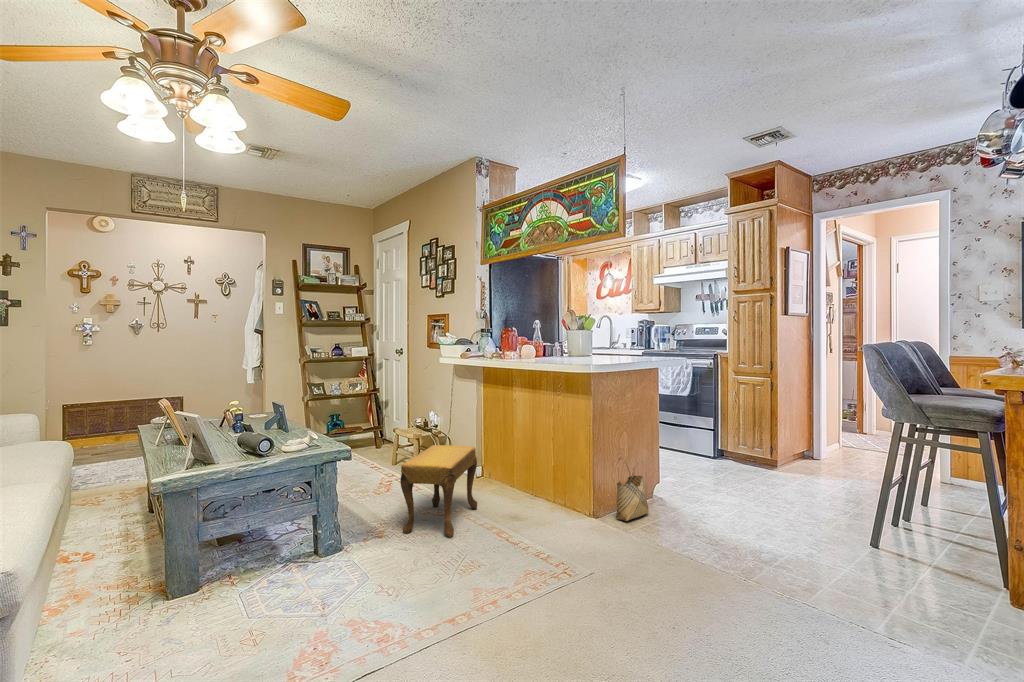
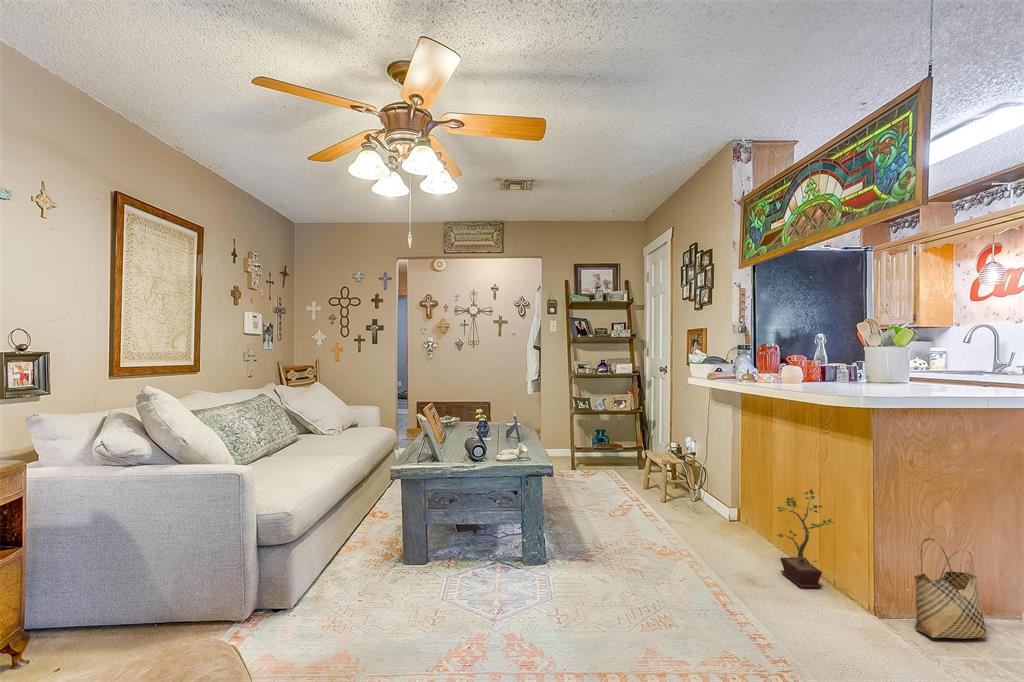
potted plant: none [523,436,568,511] -> present [777,489,834,588]
footstool: present [400,445,477,538] -> none [608,476,709,585]

